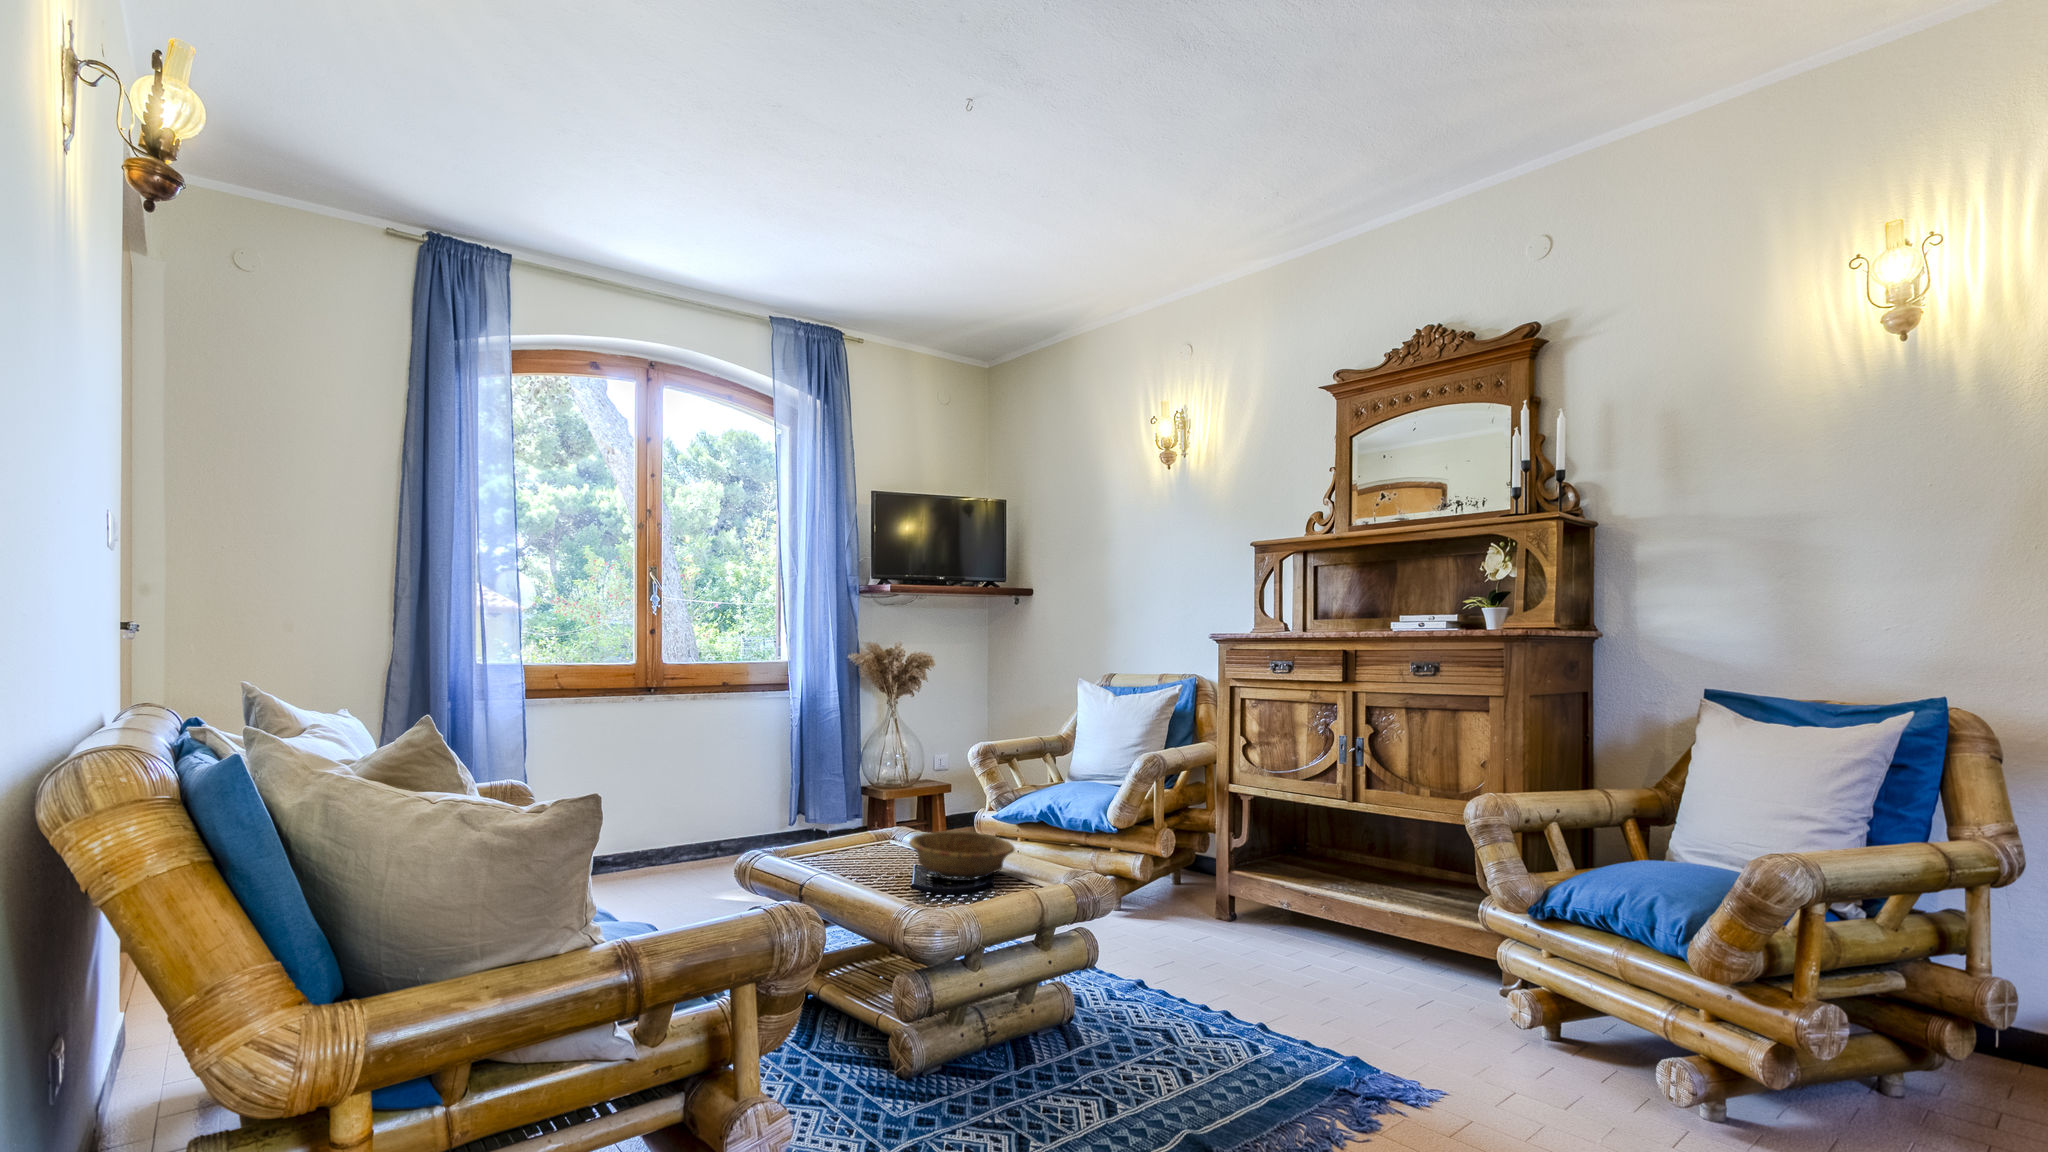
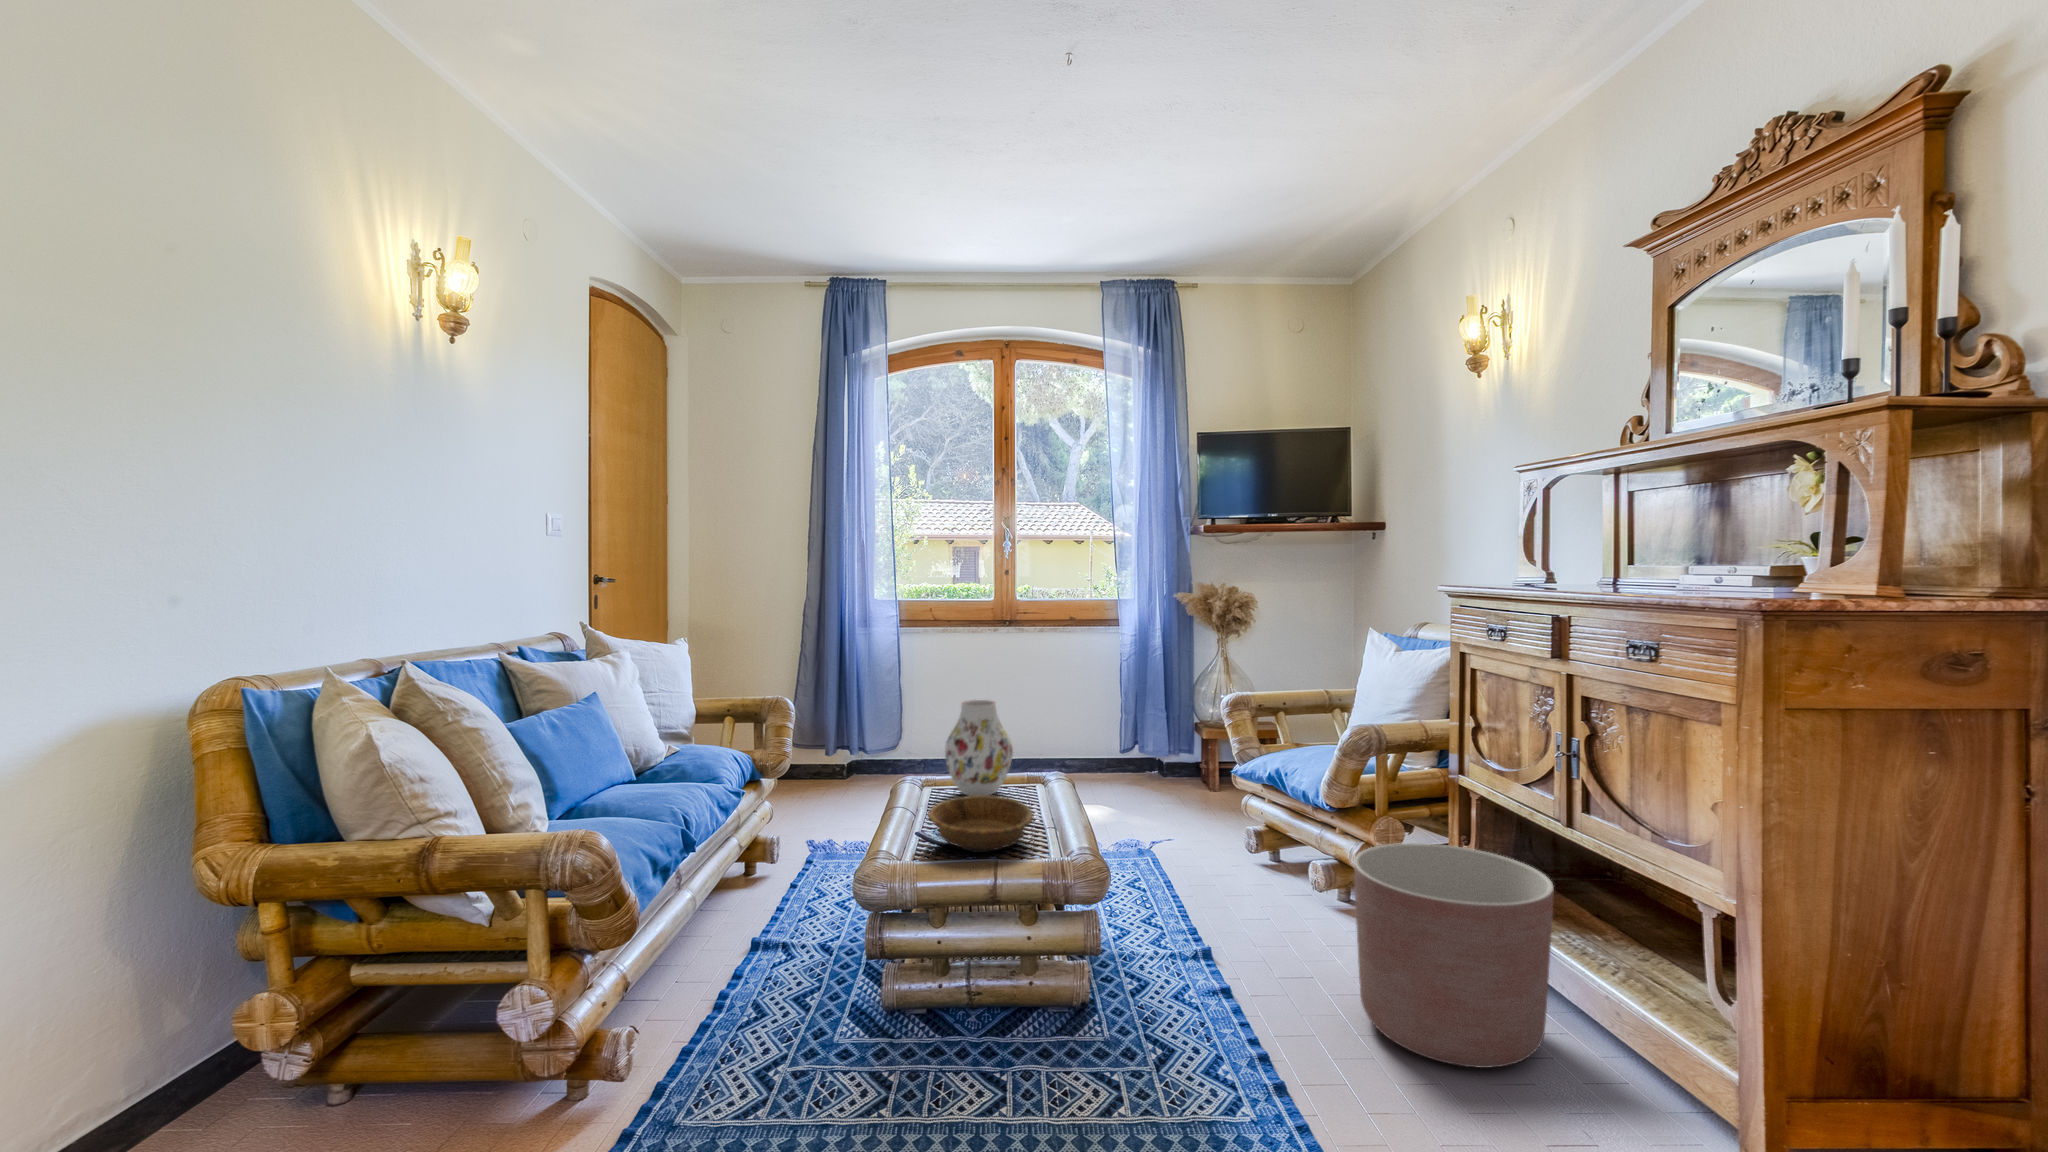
vase: none [812,749,885,851] -> present [945,700,1013,796]
planter: none [1229,835,1373,989] -> present [1354,843,1554,1068]

